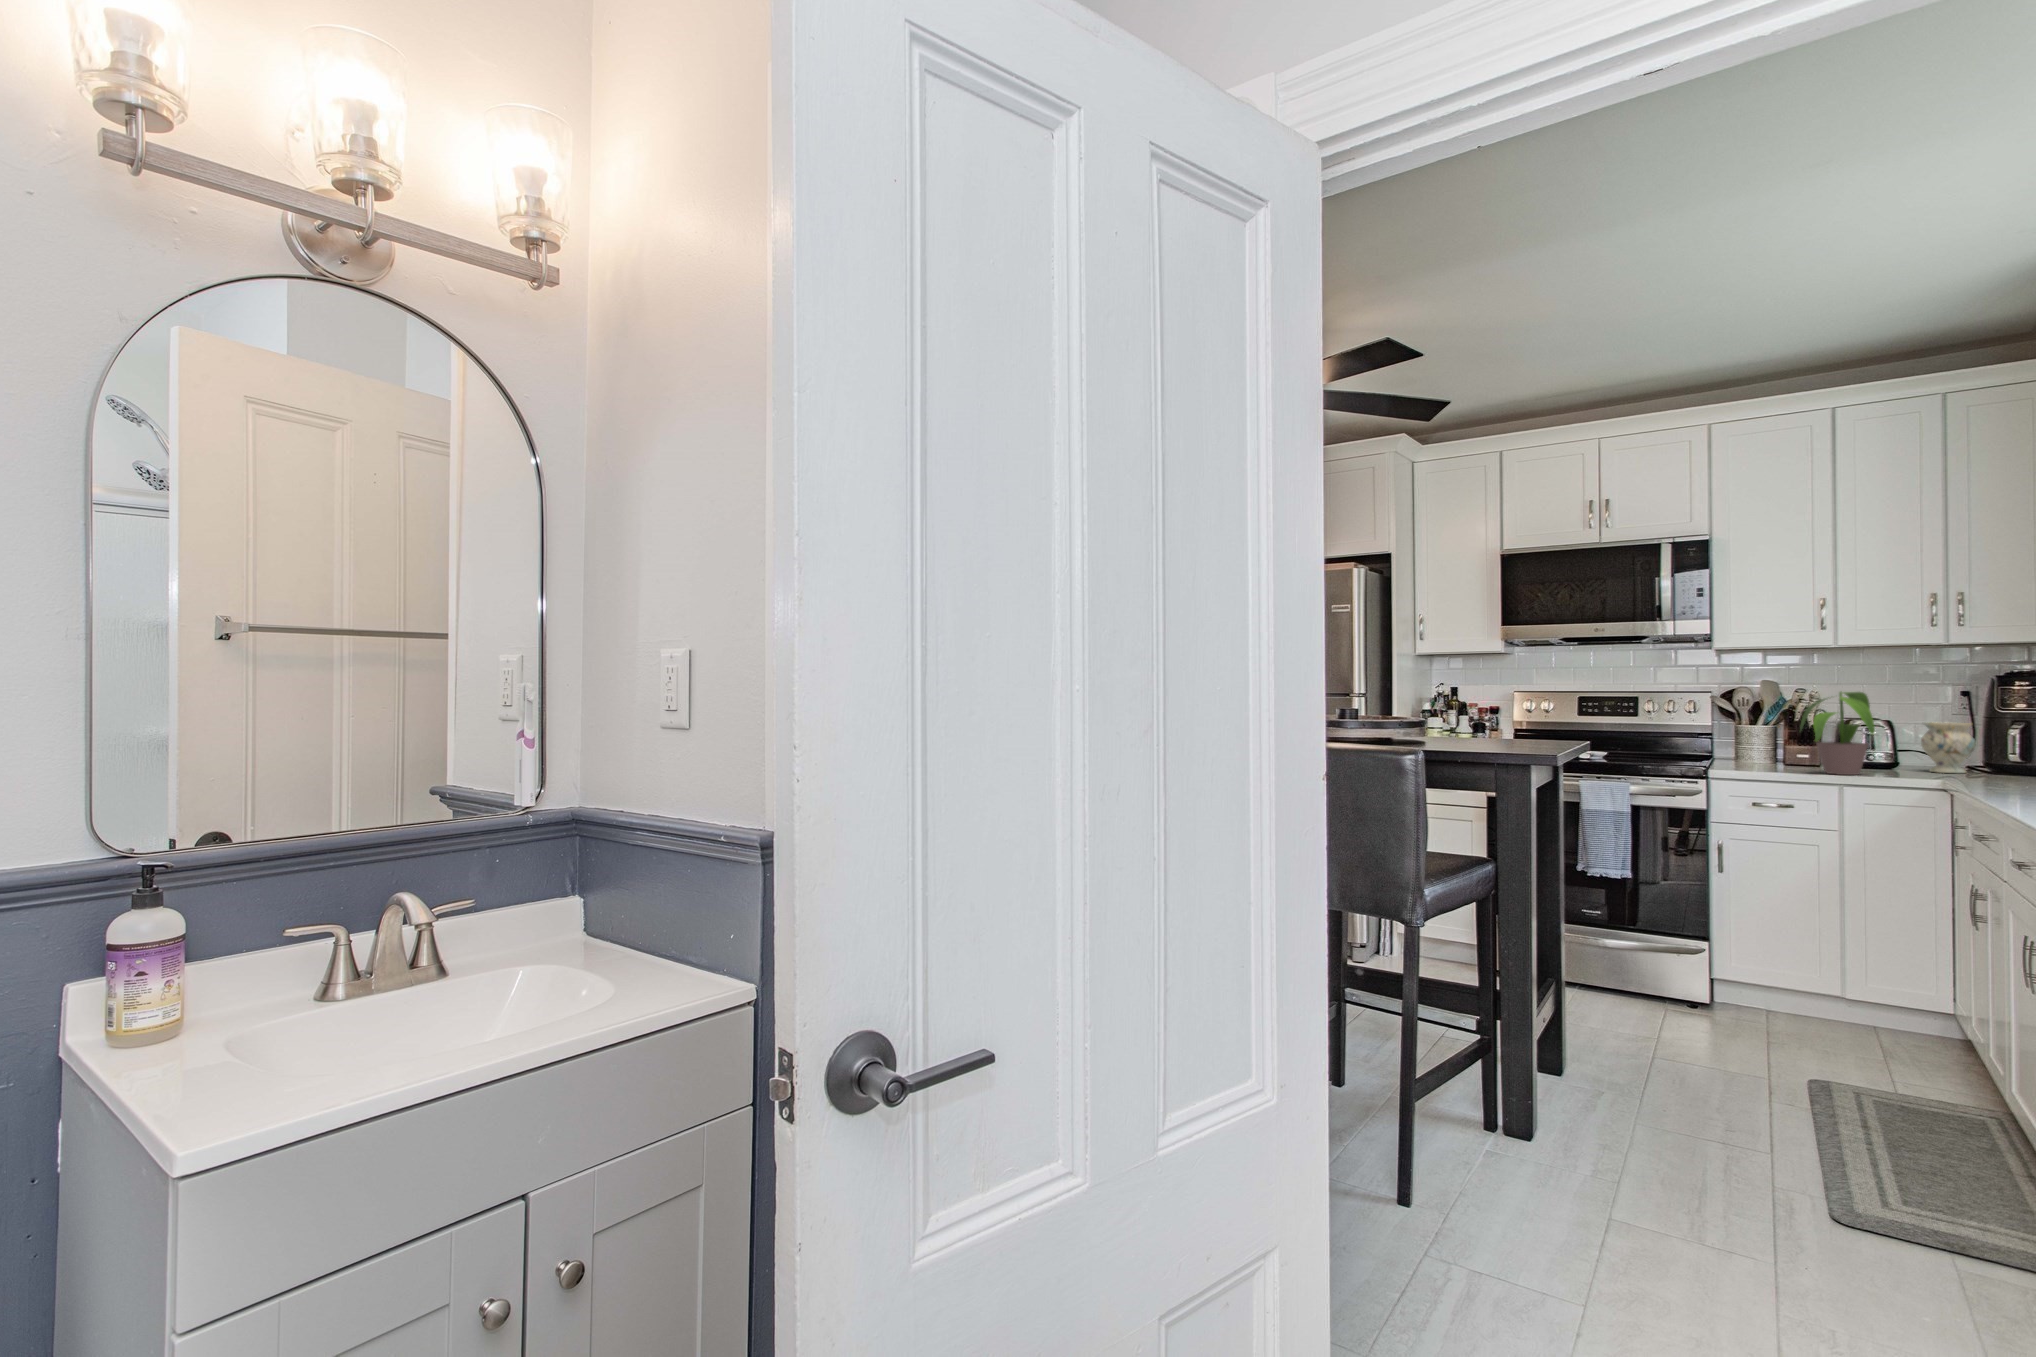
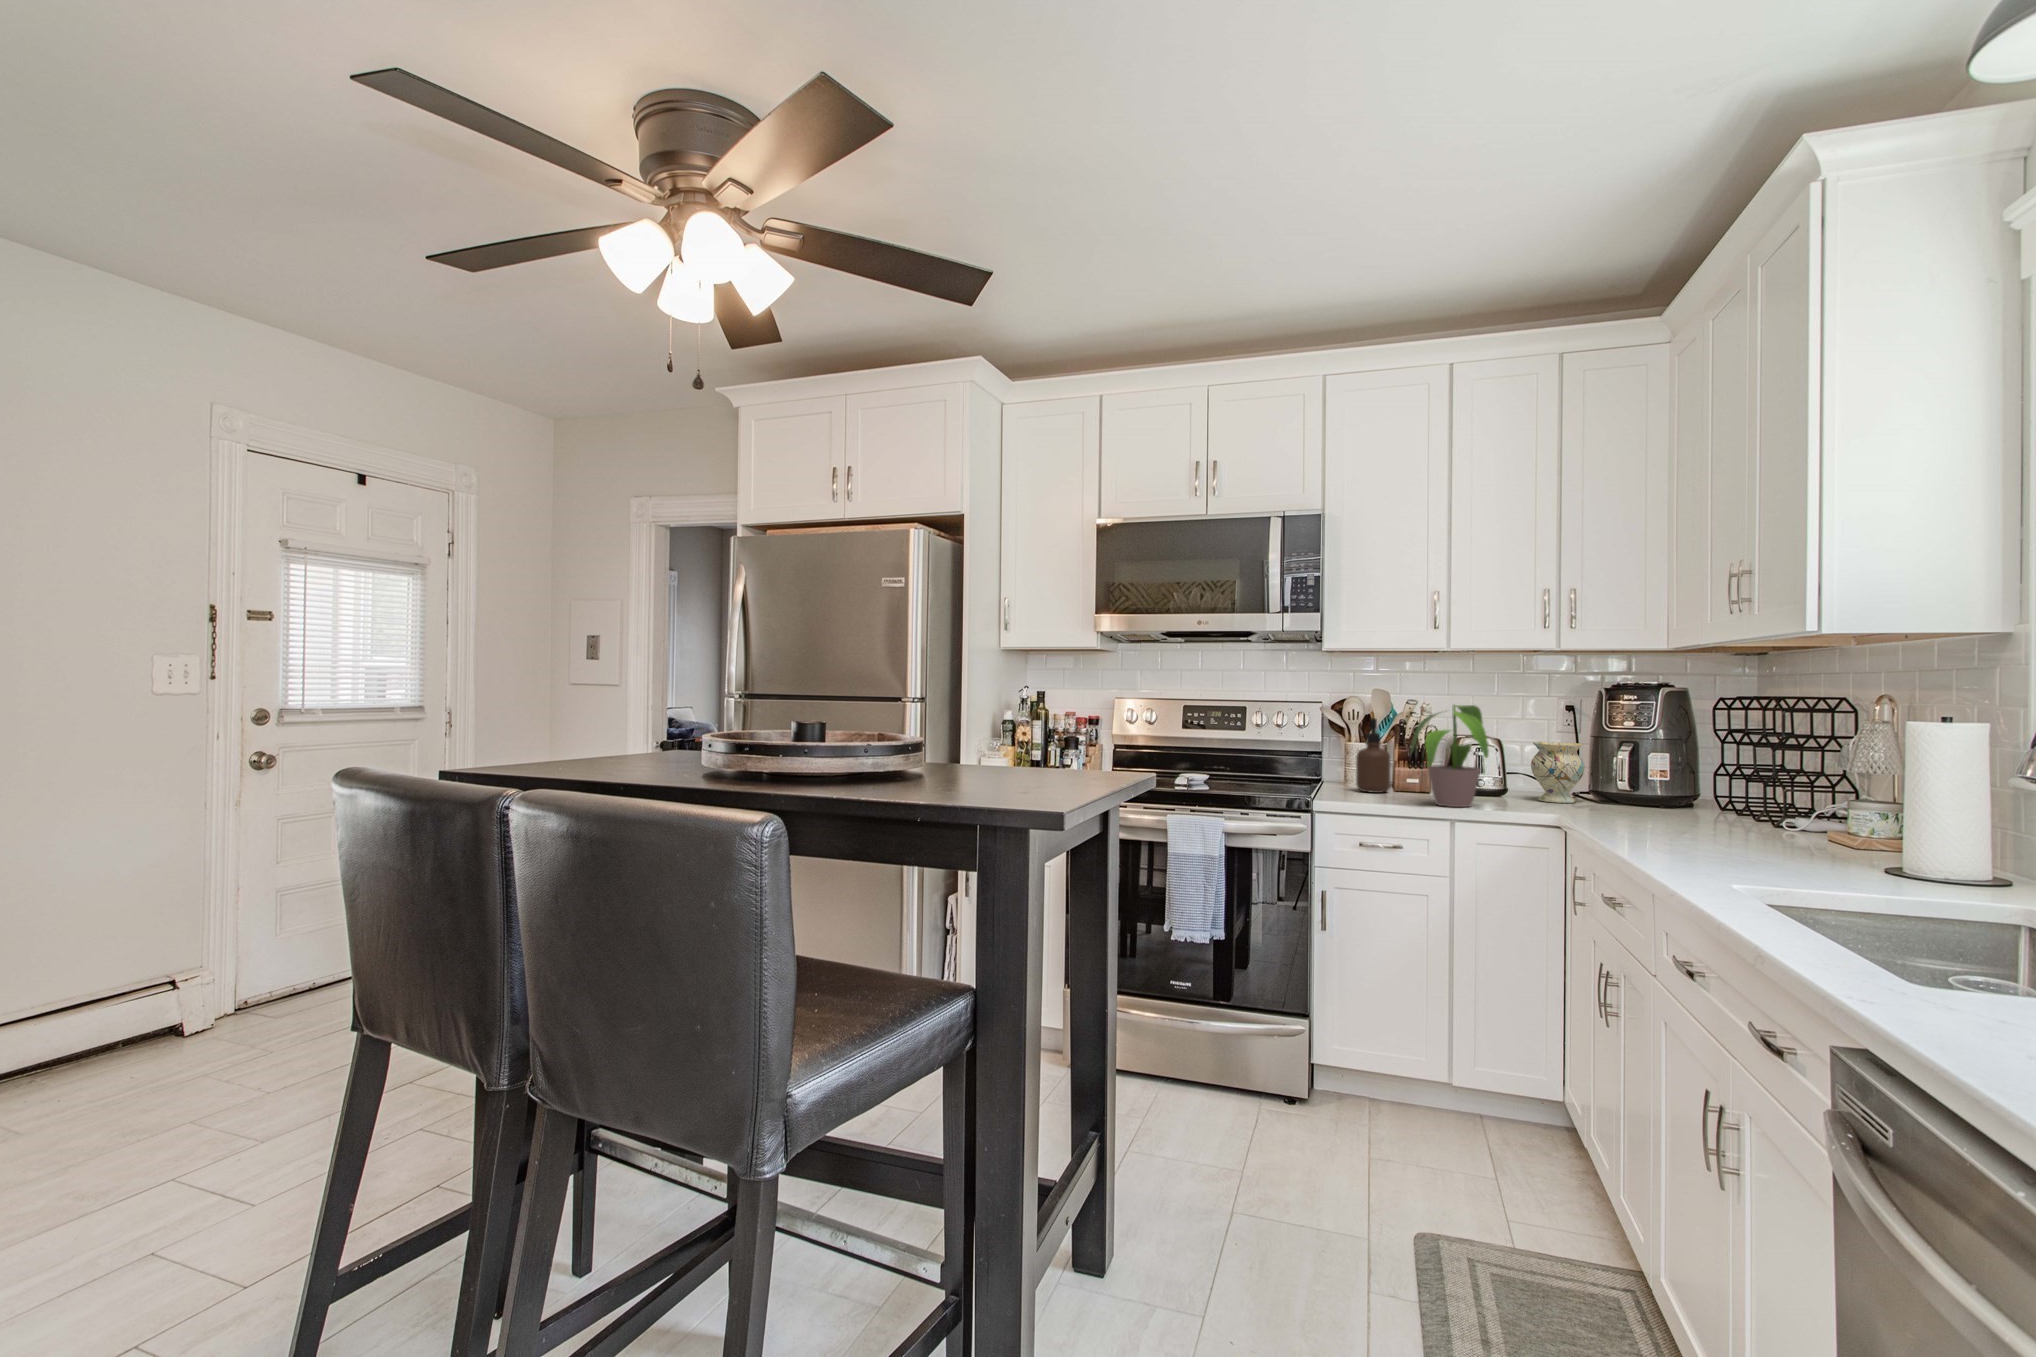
soap dispenser: none [1747,705,1781,766] -> present [1356,718,1390,793]

